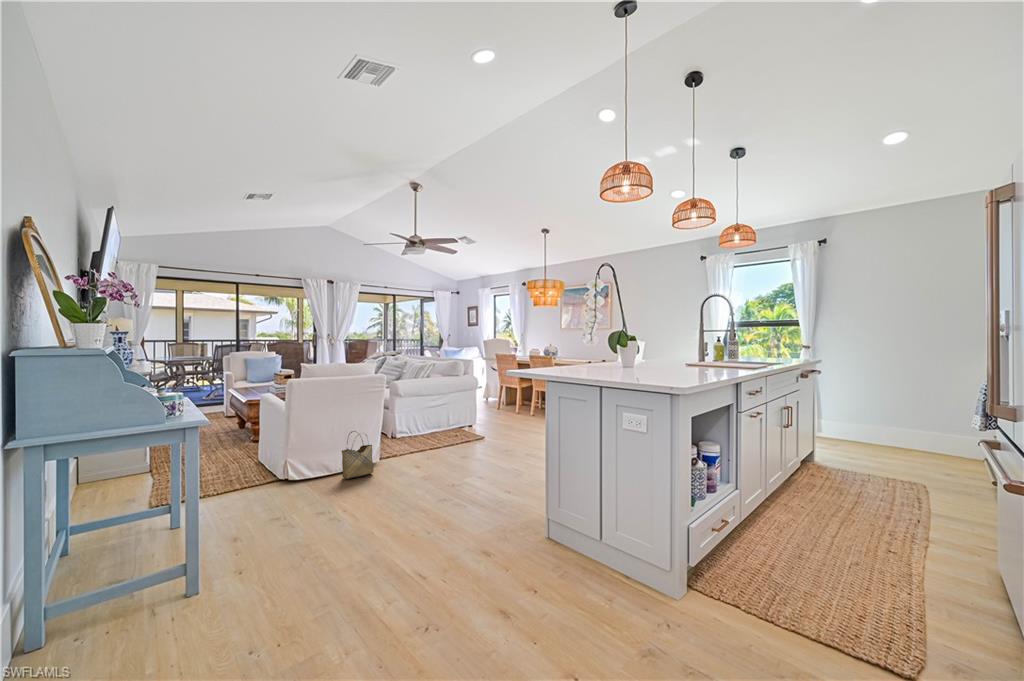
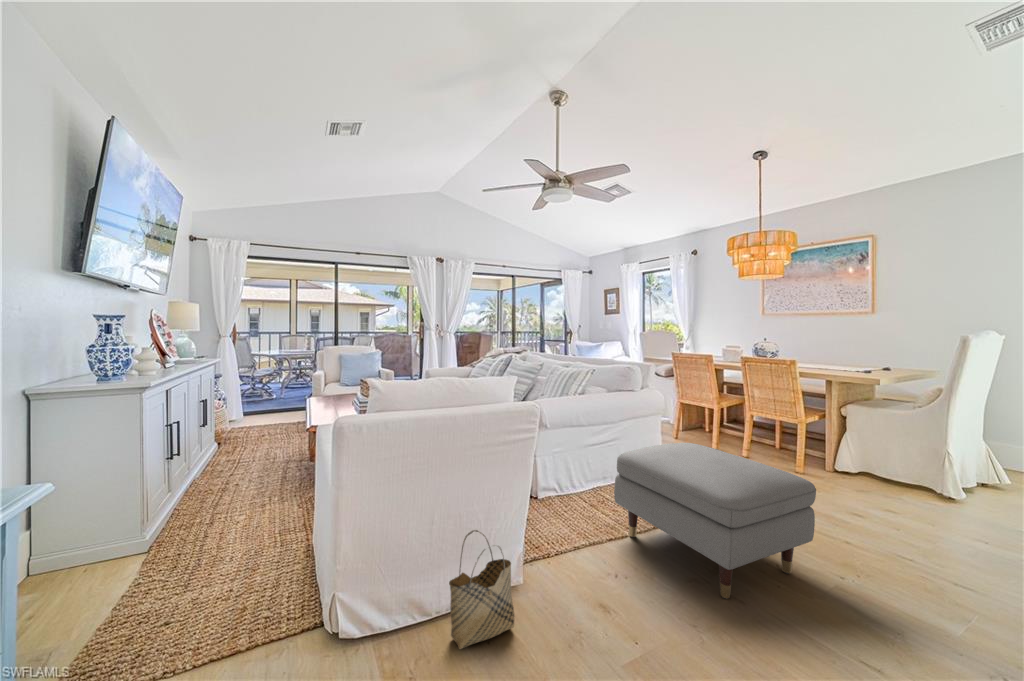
ottoman: none [436,398,523,460] -> present [614,443,816,599]

